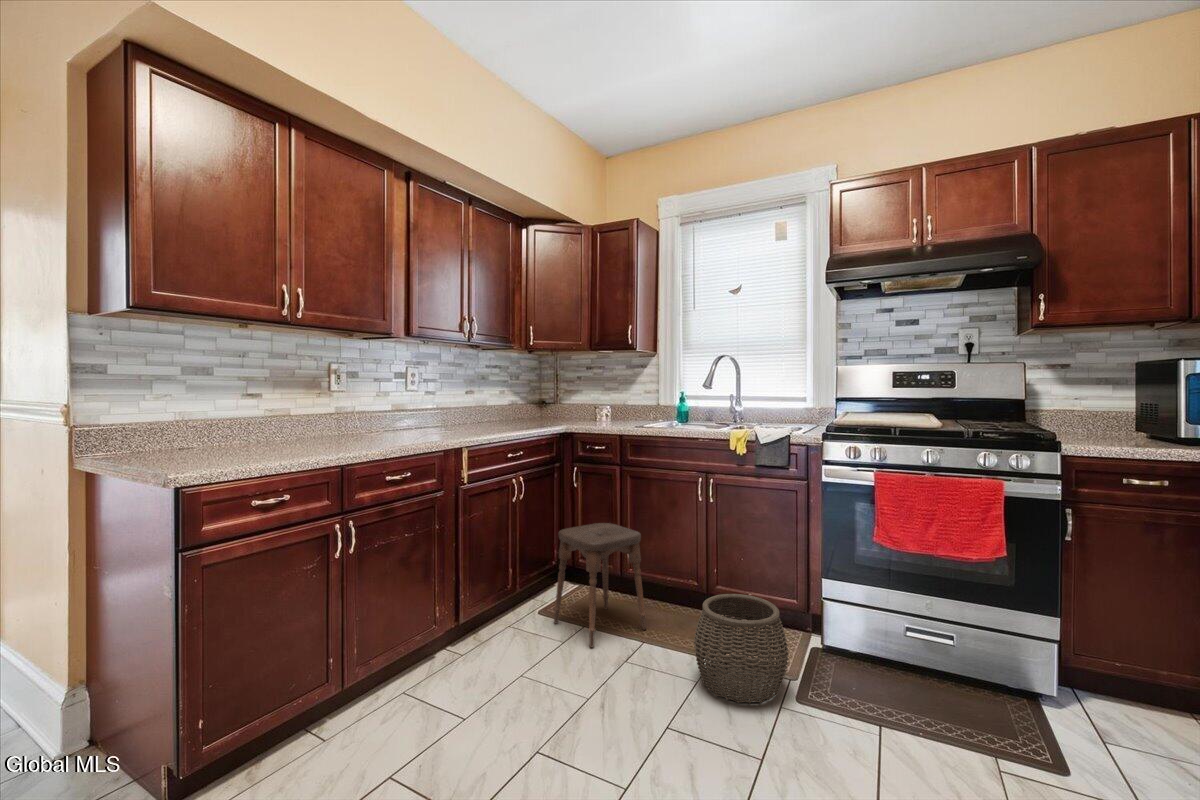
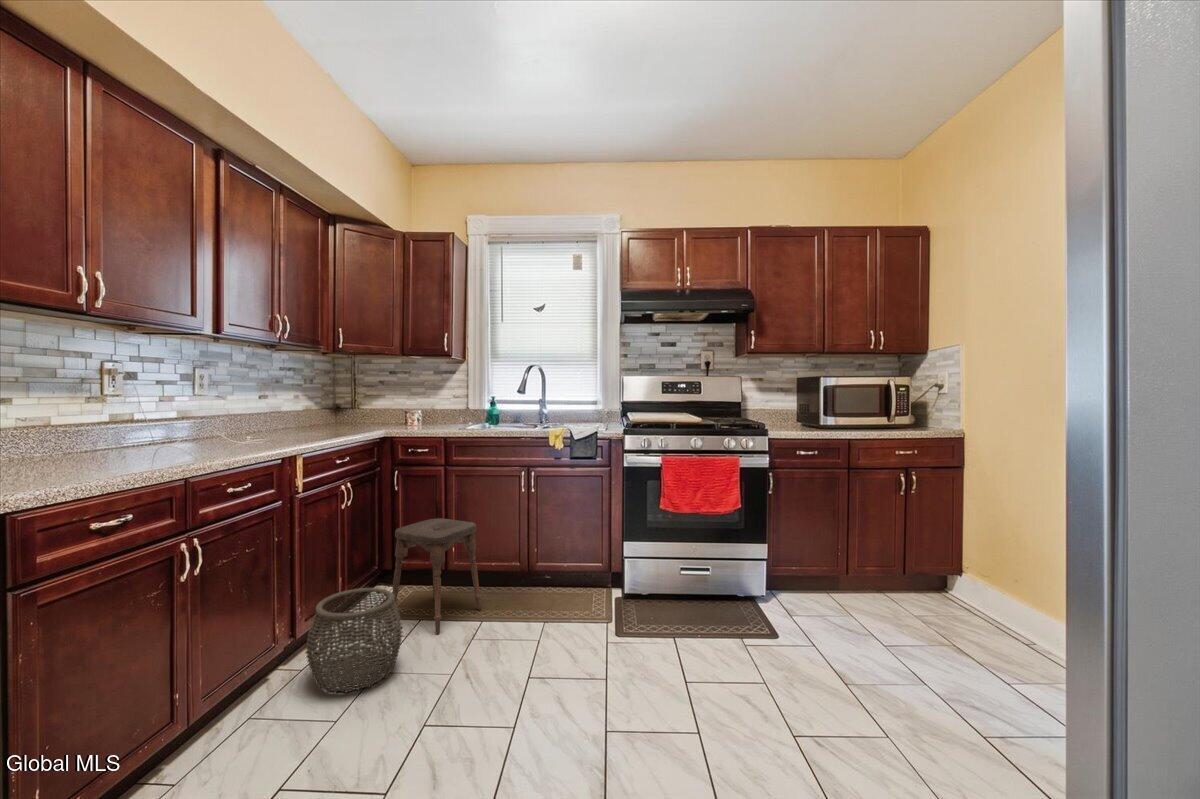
woven basket: present [694,594,789,704] -> present [306,588,403,693]

